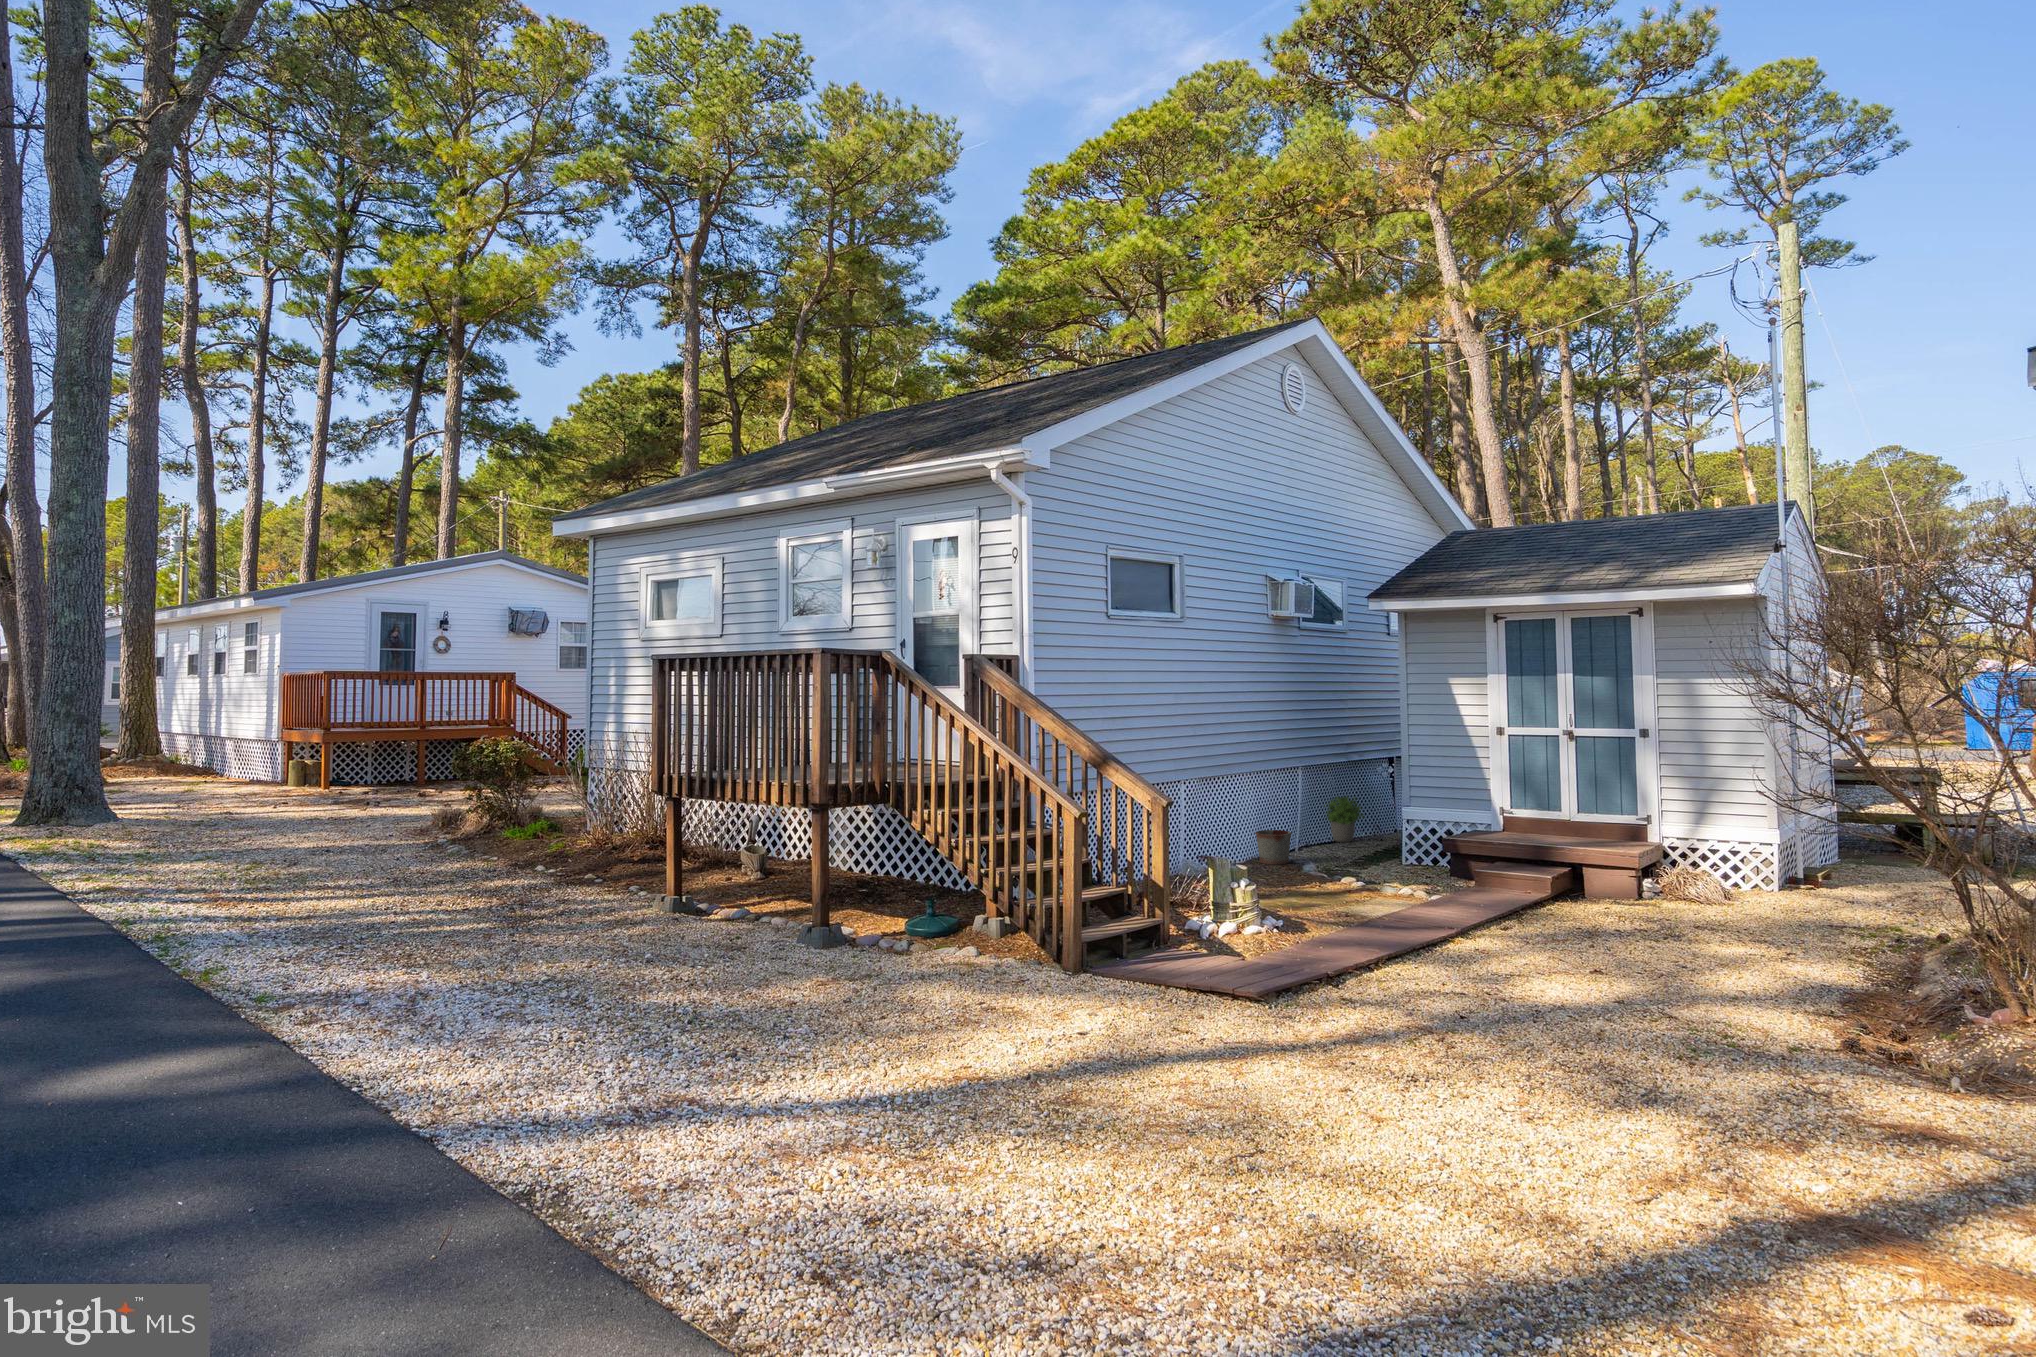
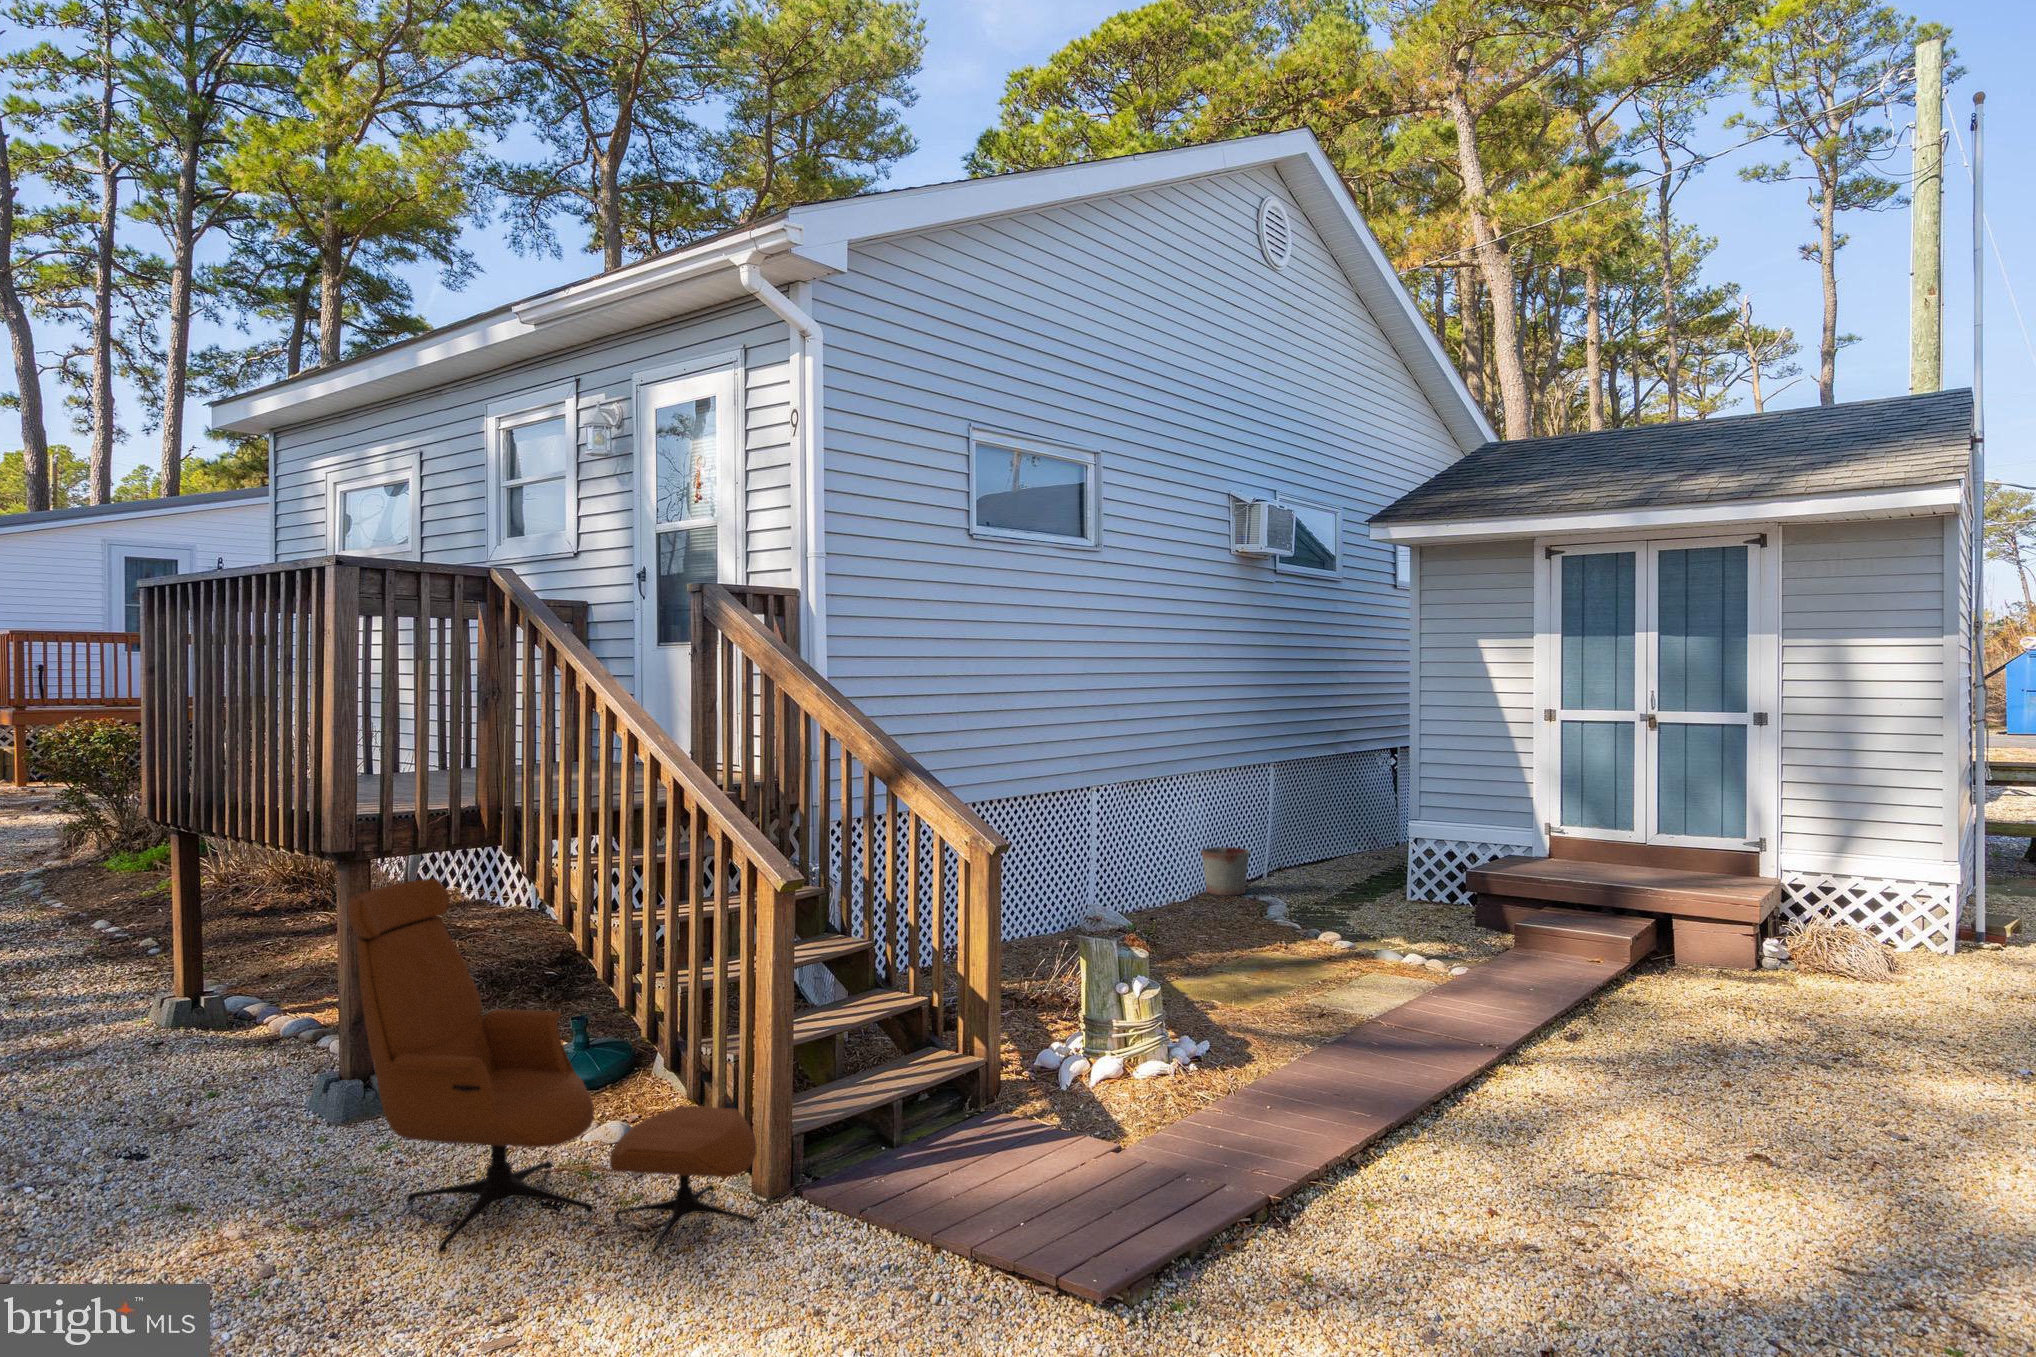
potted plant: present [1325,796,1364,842] -> none [1306,801,1361,865]
lounge chair: none [878,850,1101,1045] -> present [348,879,757,1254]

